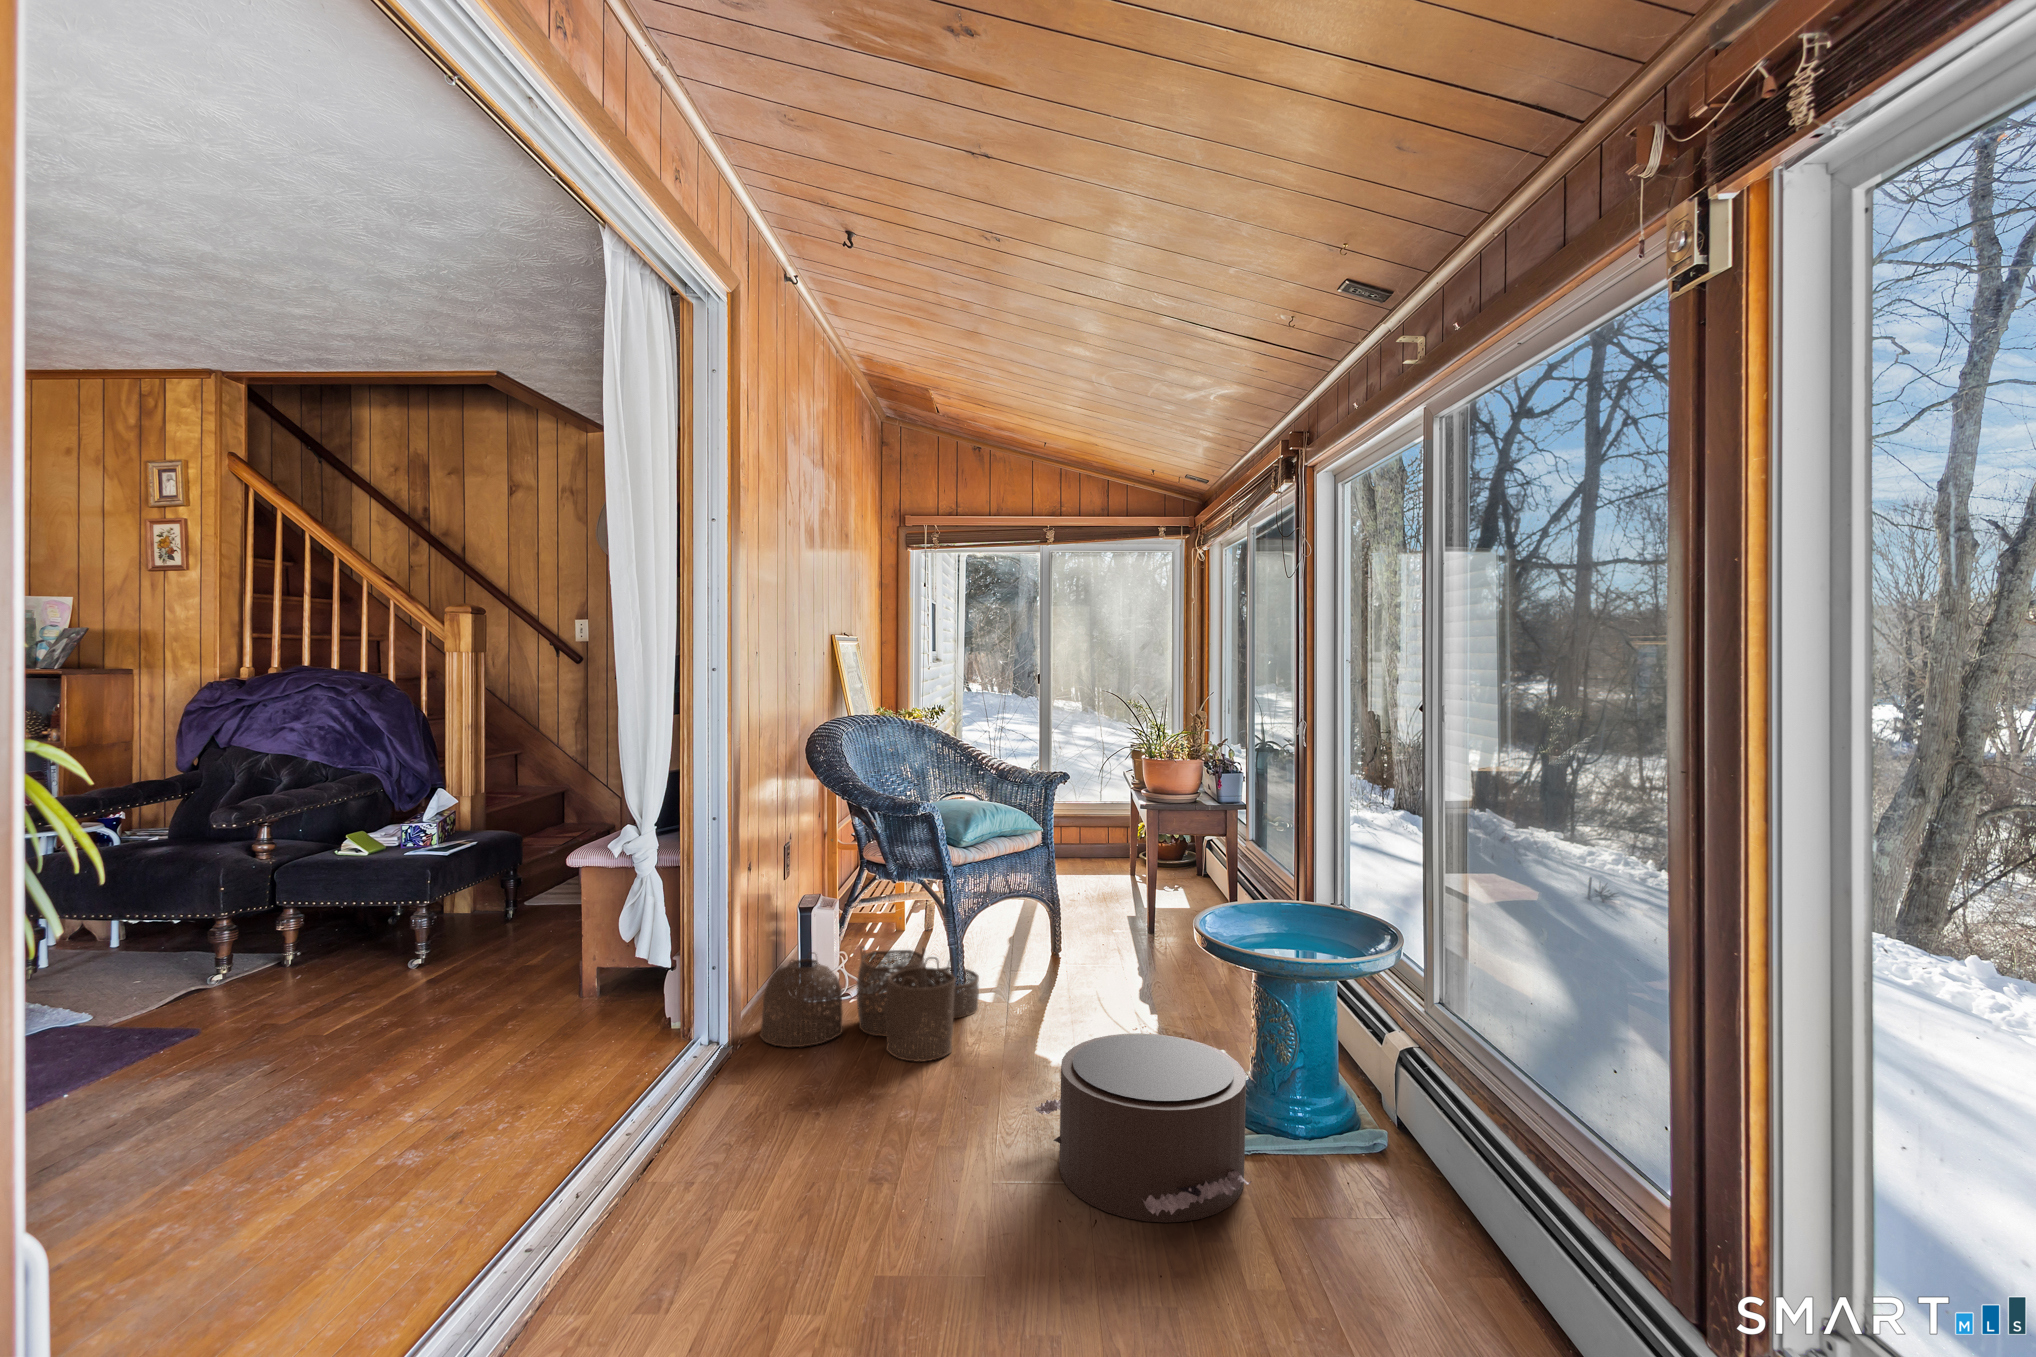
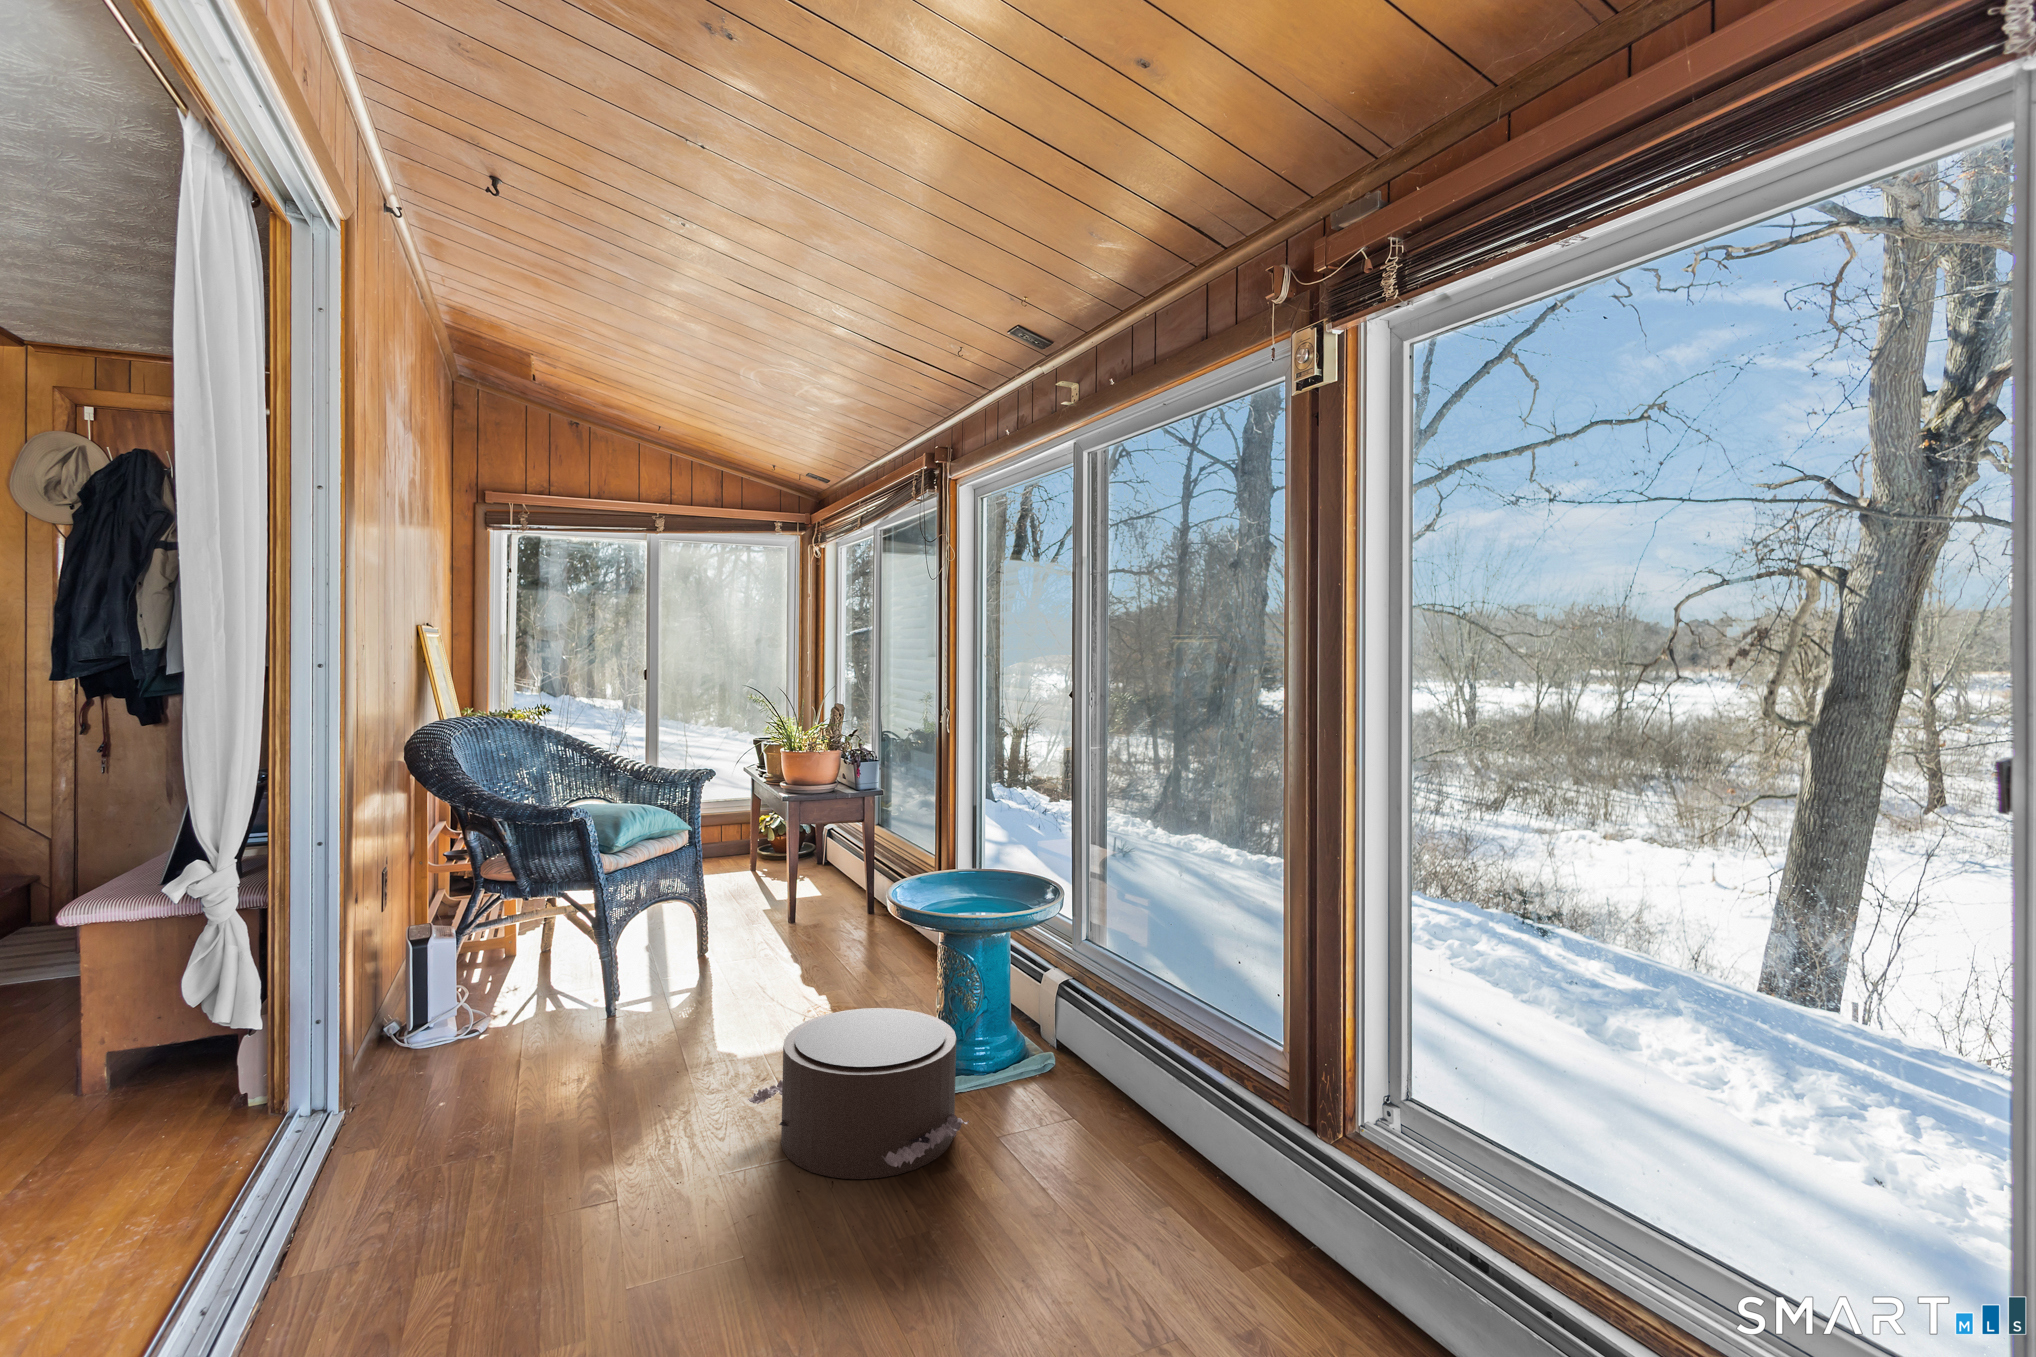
woven basket: present [760,946,979,1062] -> none [380,961,640,1096]

